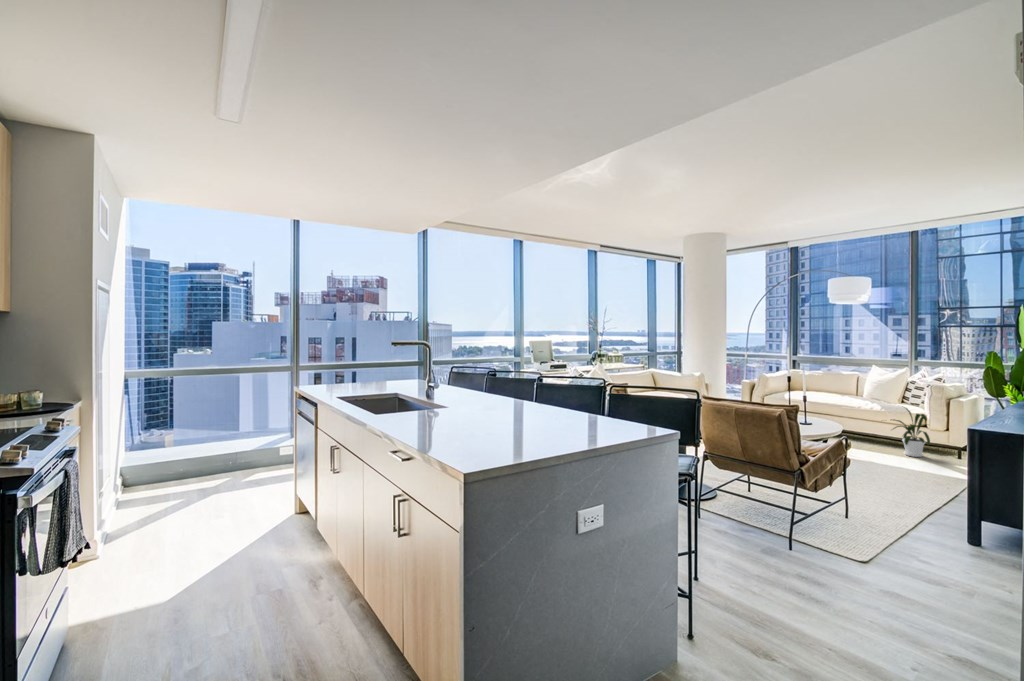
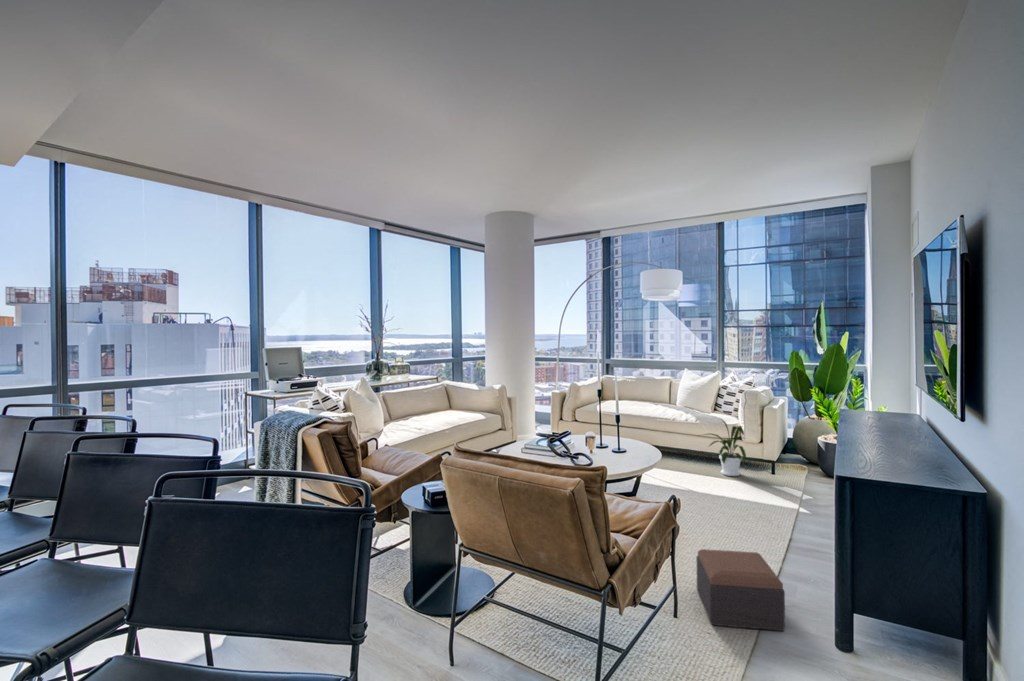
footstool: none [865,481,930,531] -> present [696,549,785,631]

